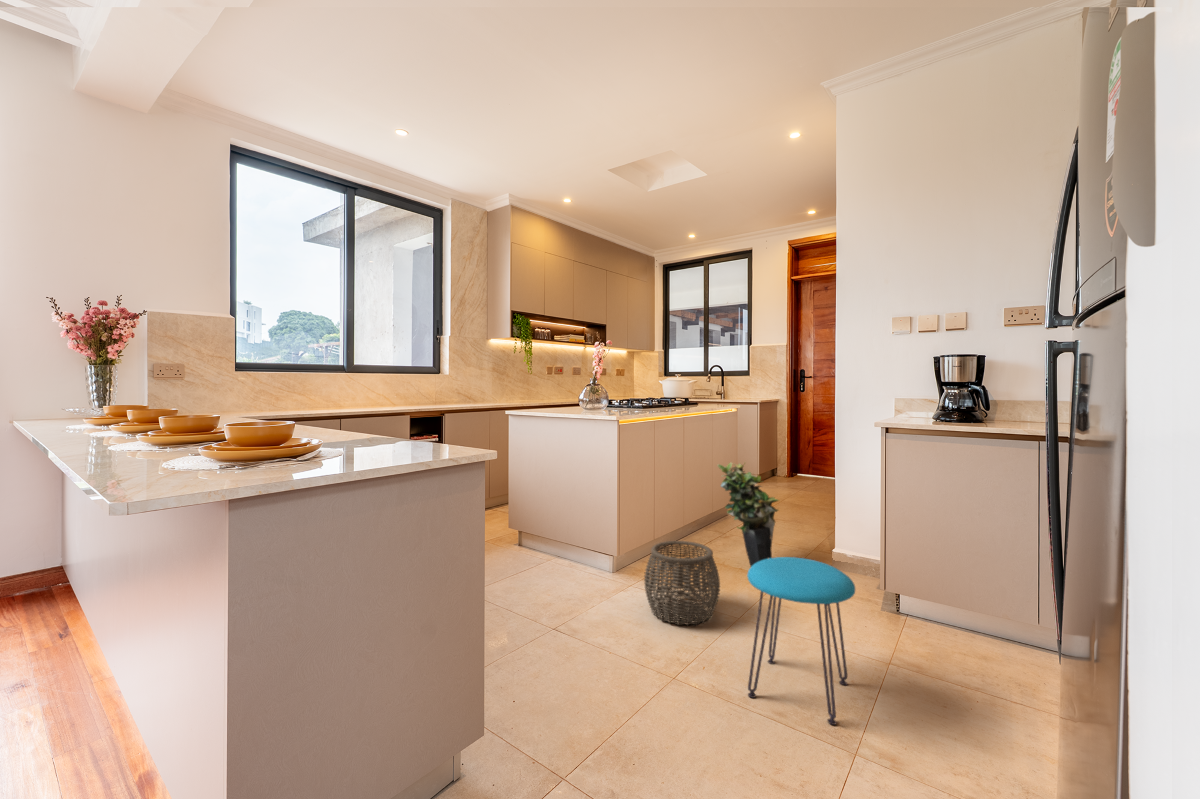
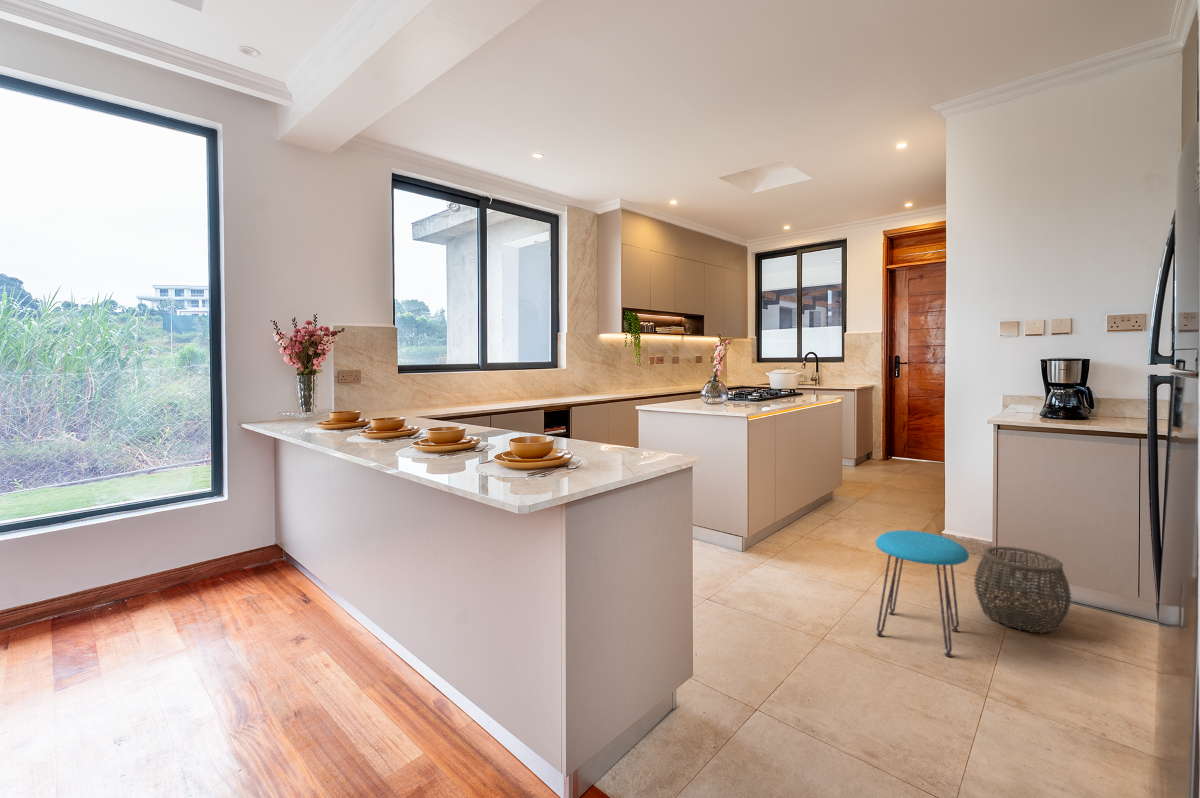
potted plant: present [718,463,778,566] -> none [829,450,888,546]
woven basket: present [644,541,720,625] -> present [974,546,1071,633]

